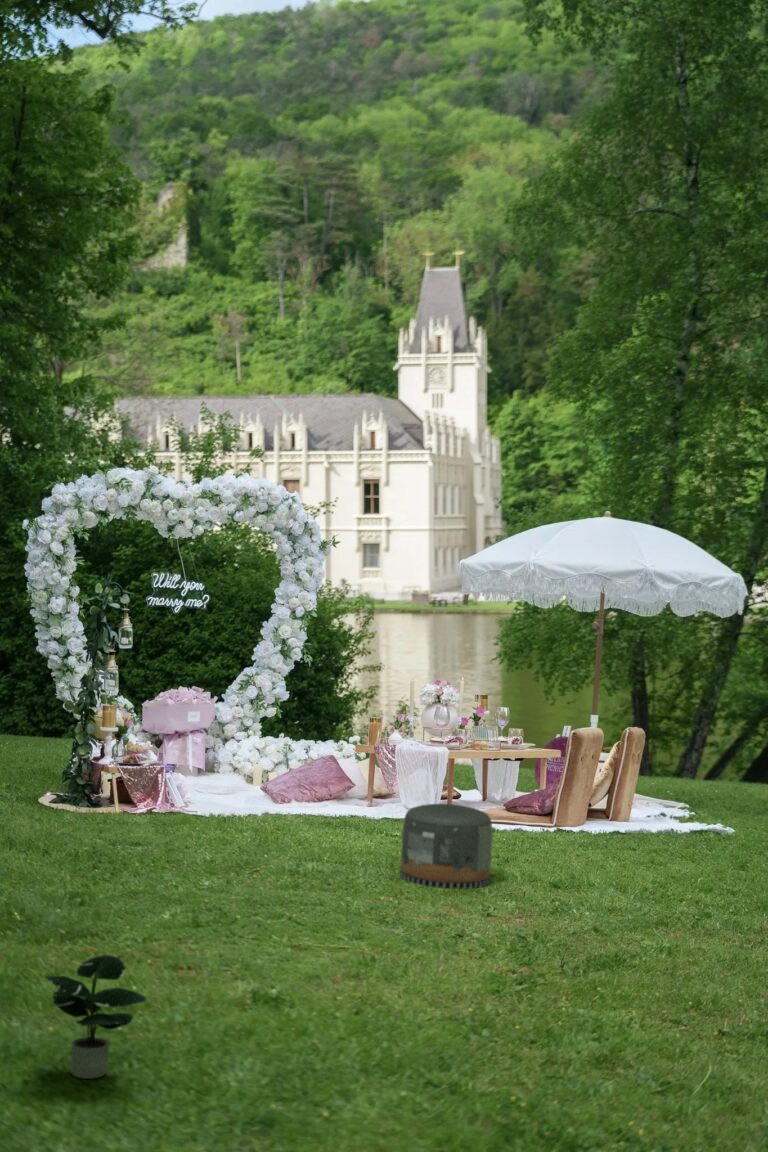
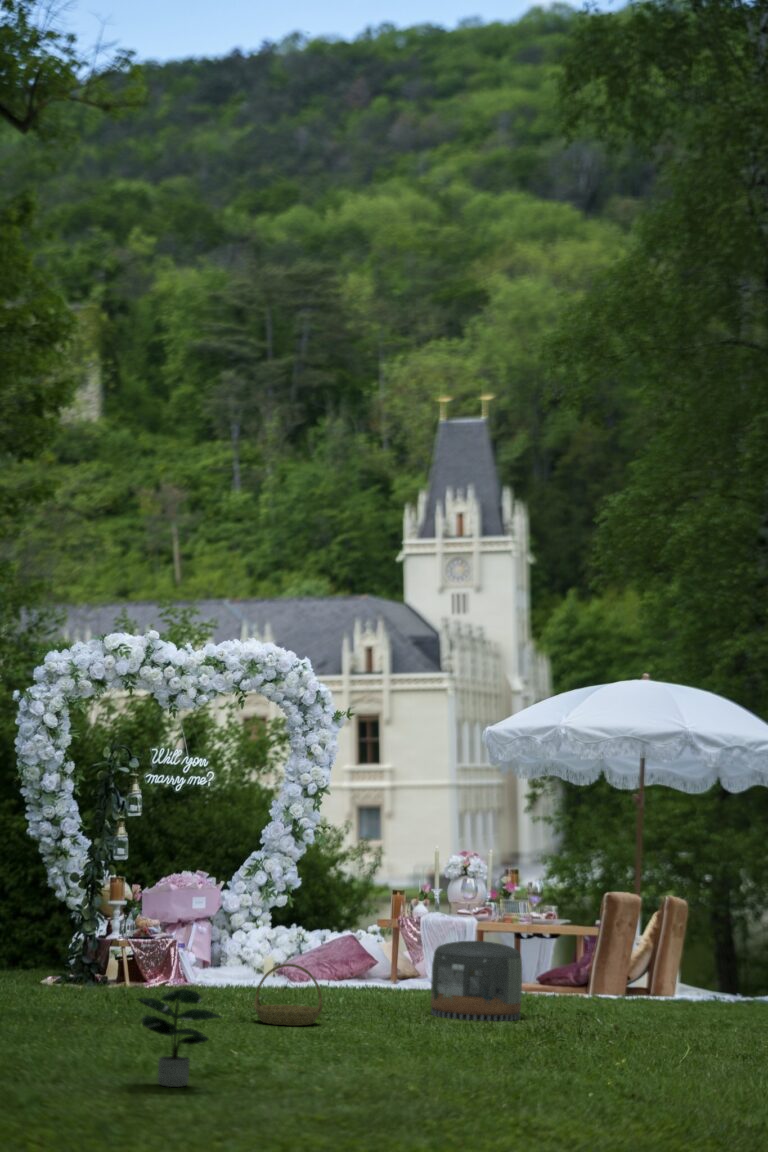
basket: none [218,844,288,909] -> present [254,964,322,1026]

